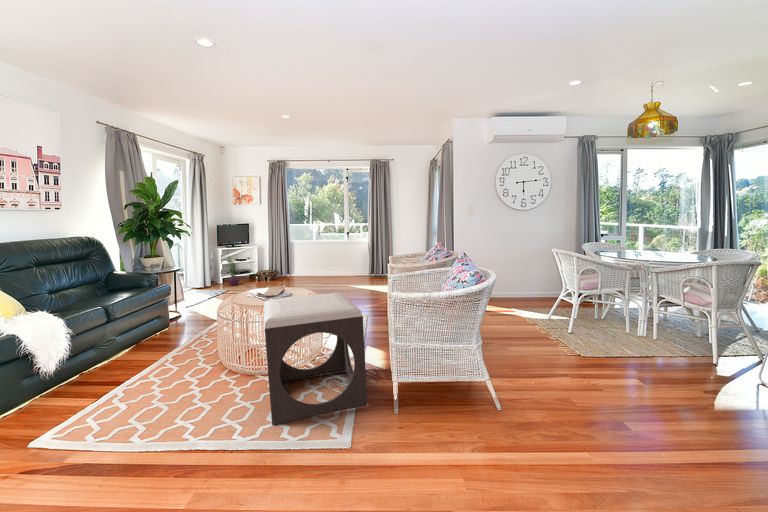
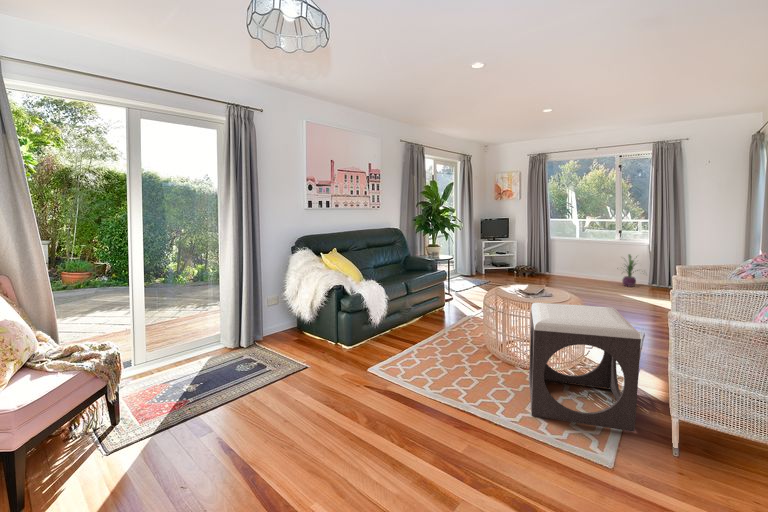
decorative plant: present [220,257,239,286] -> present [623,254,638,287]

